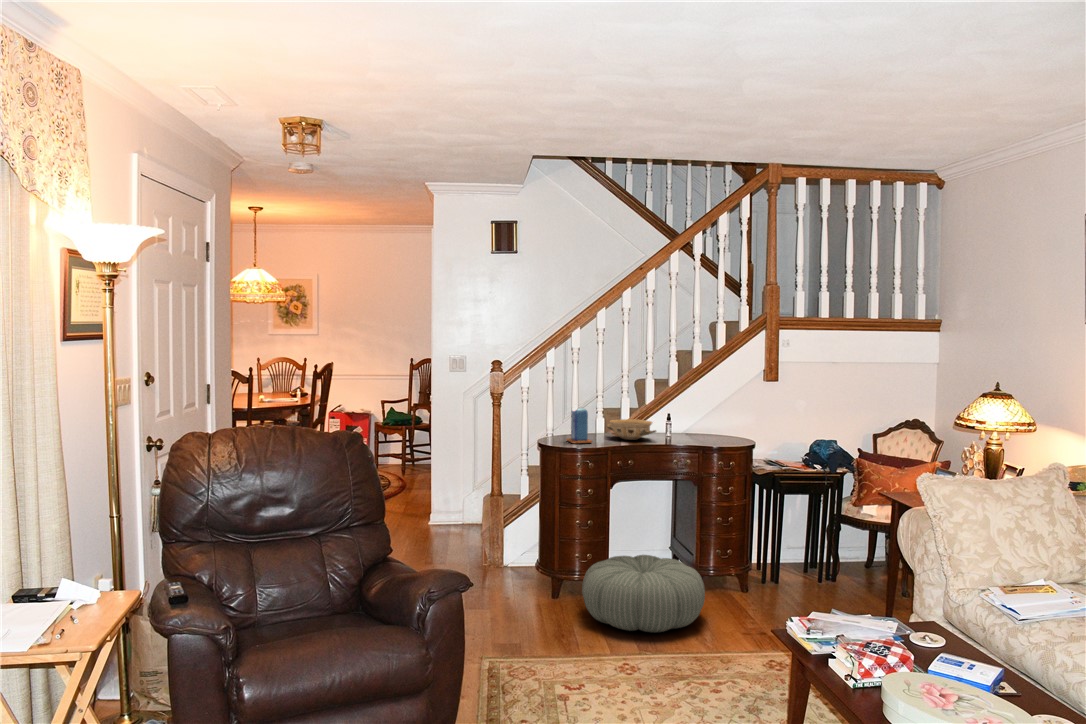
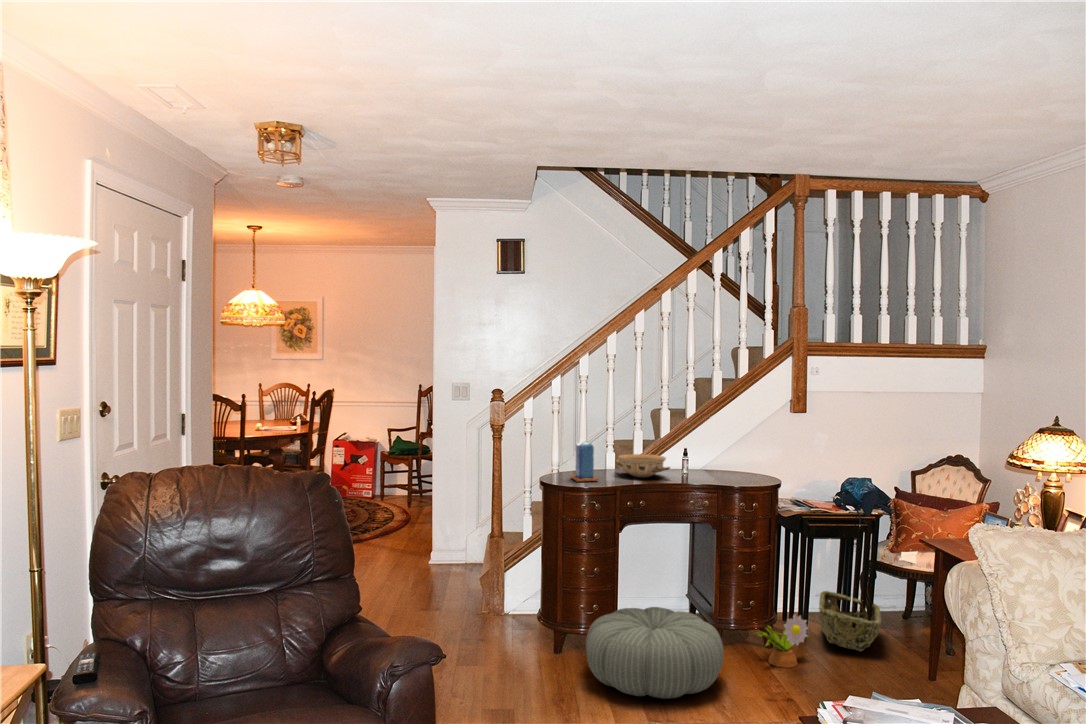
woven basket: none [789,541,844,593] -> present [819,591,881,651]
decorative plant: none [731,559,780,607] -> present [756,614,808,668]

